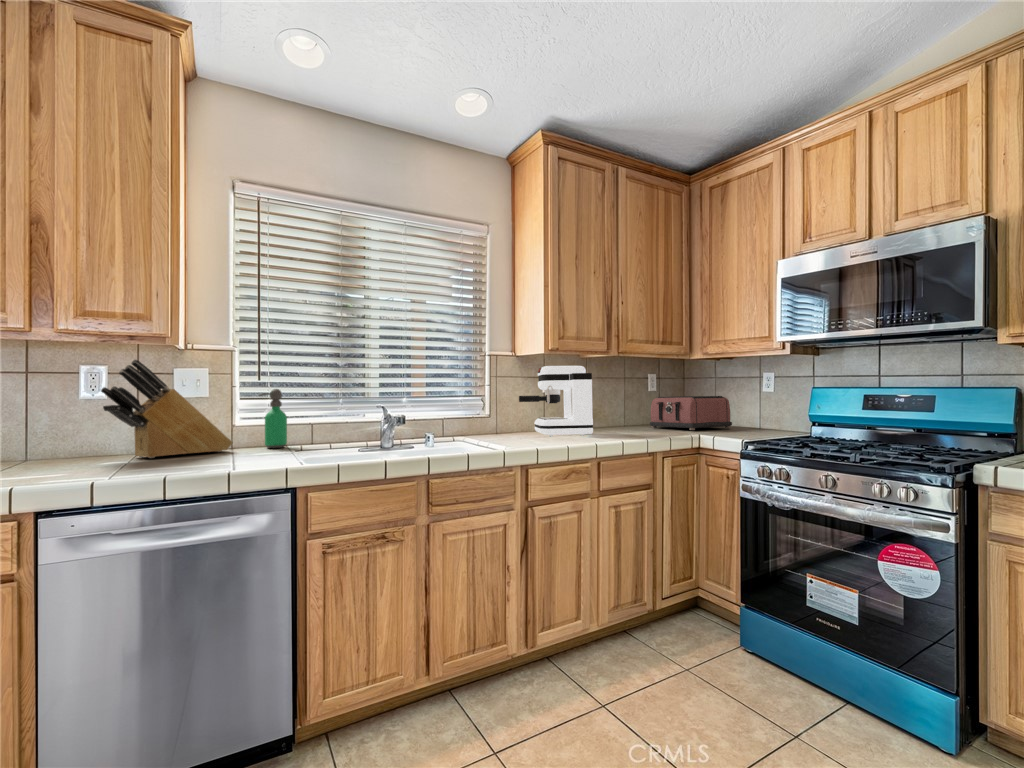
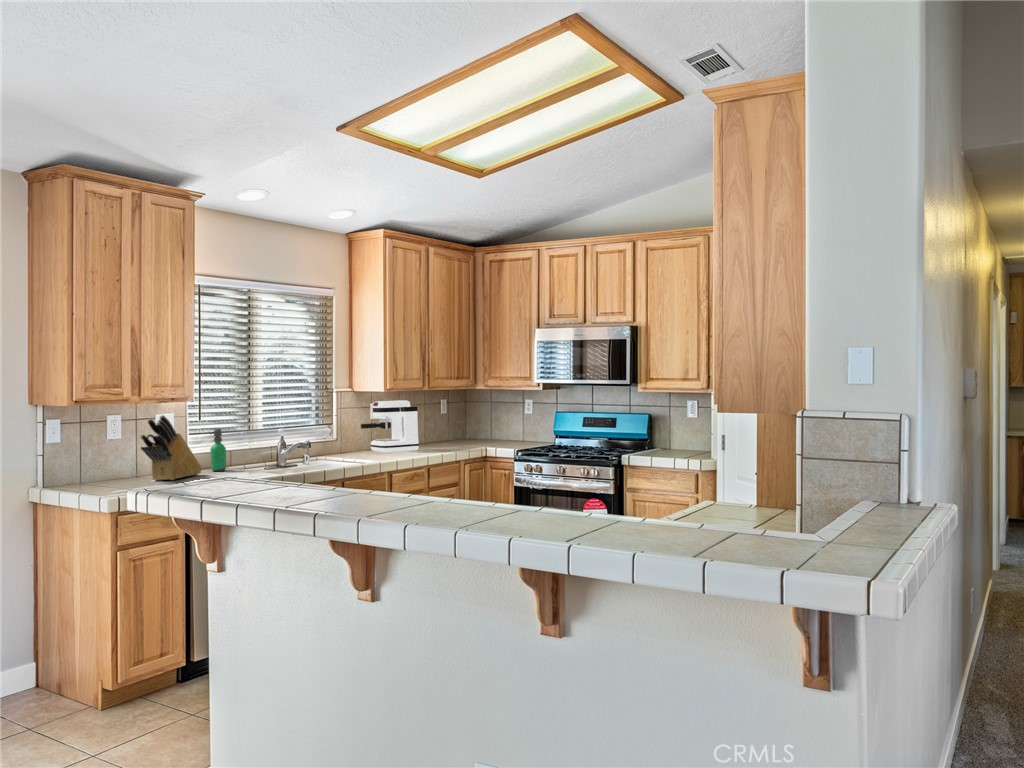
toaster: present [650,396,732,430] -> none [445,417,504,444]

